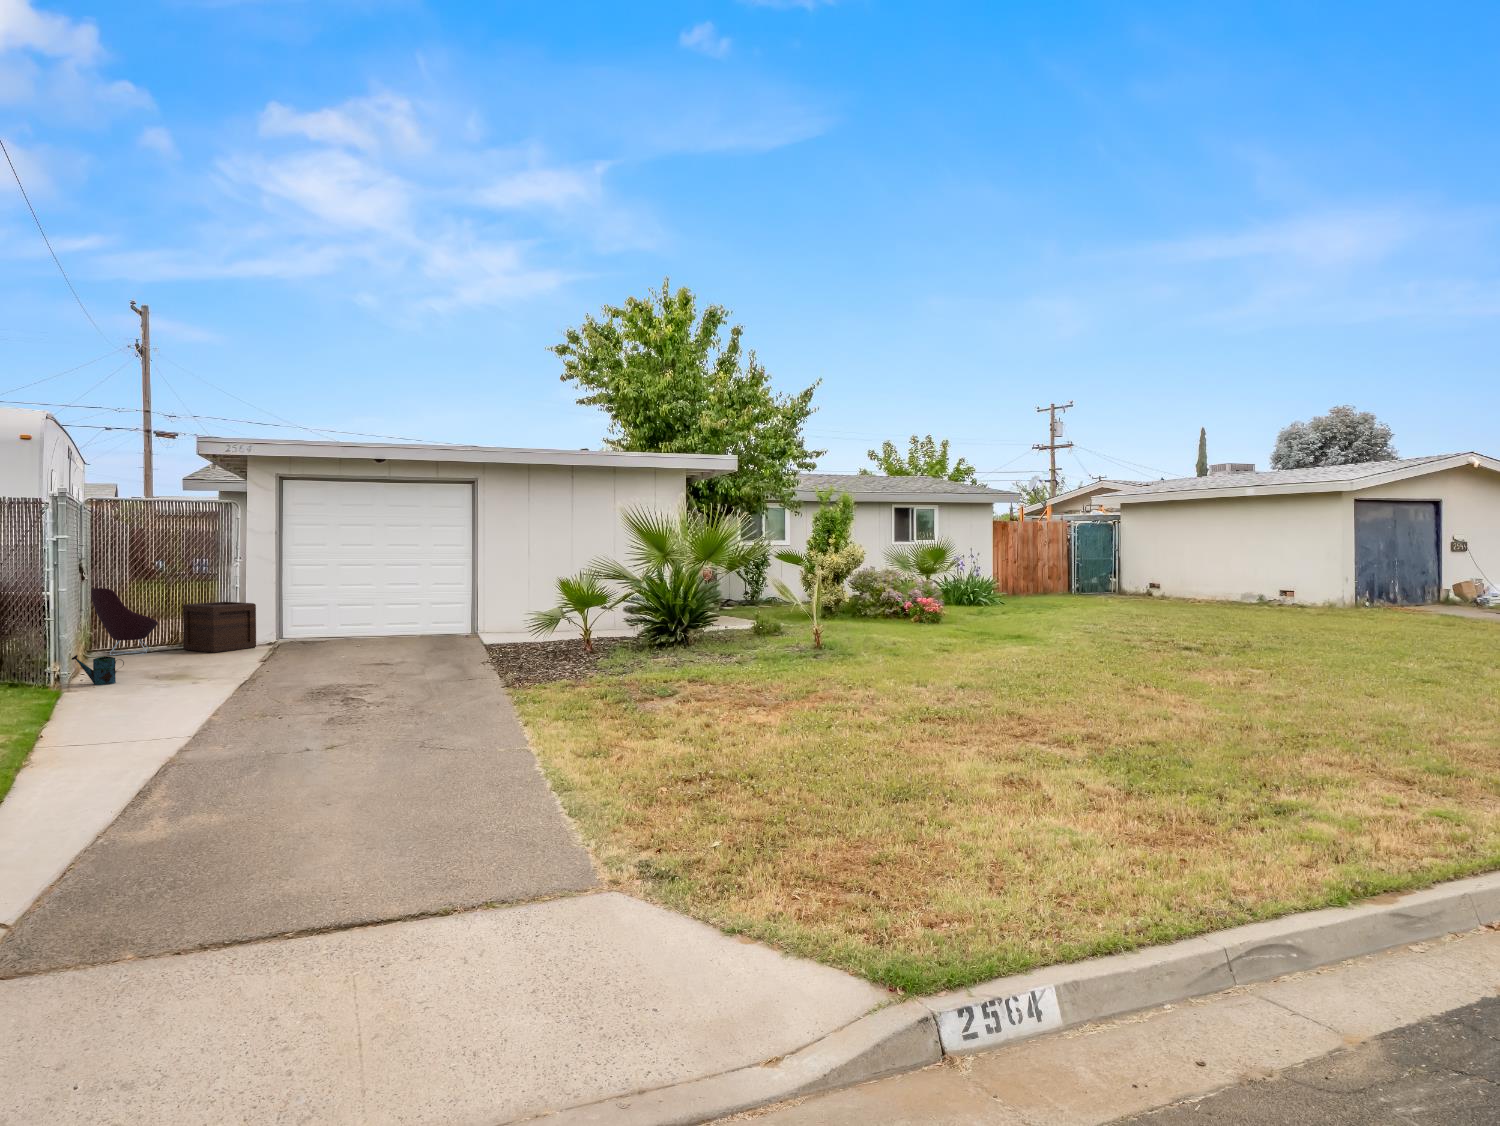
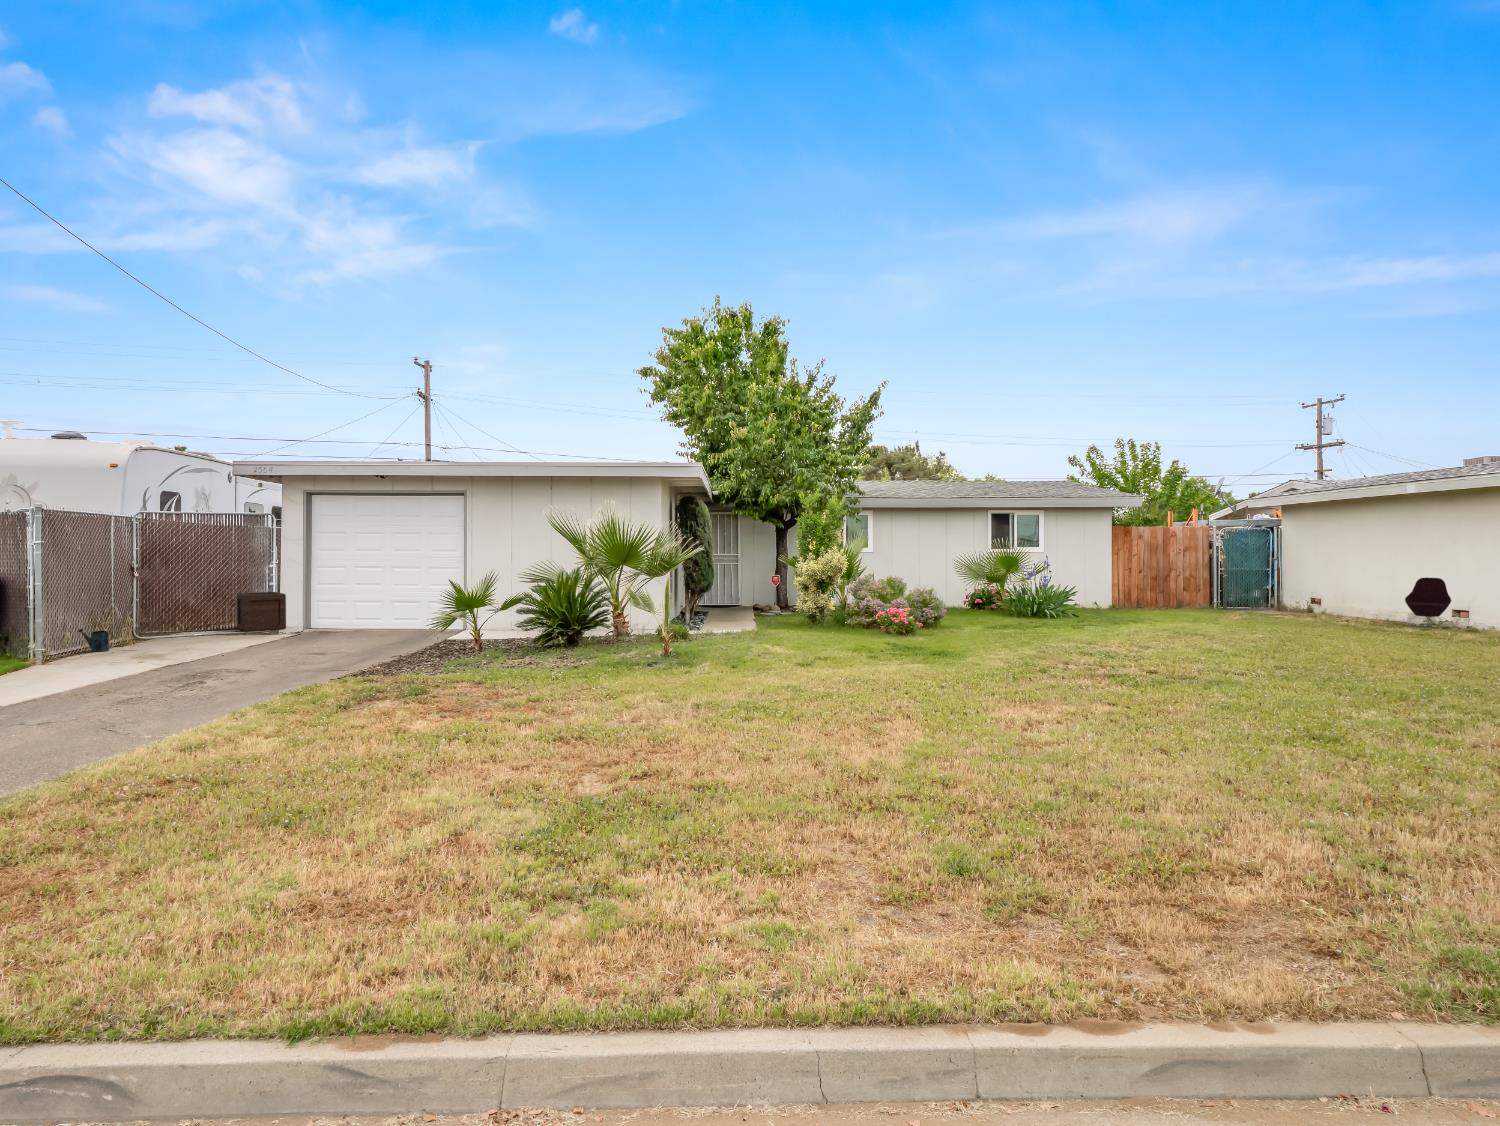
chair: present [91,588,158,655] -> present [1405,578,1451,627]

